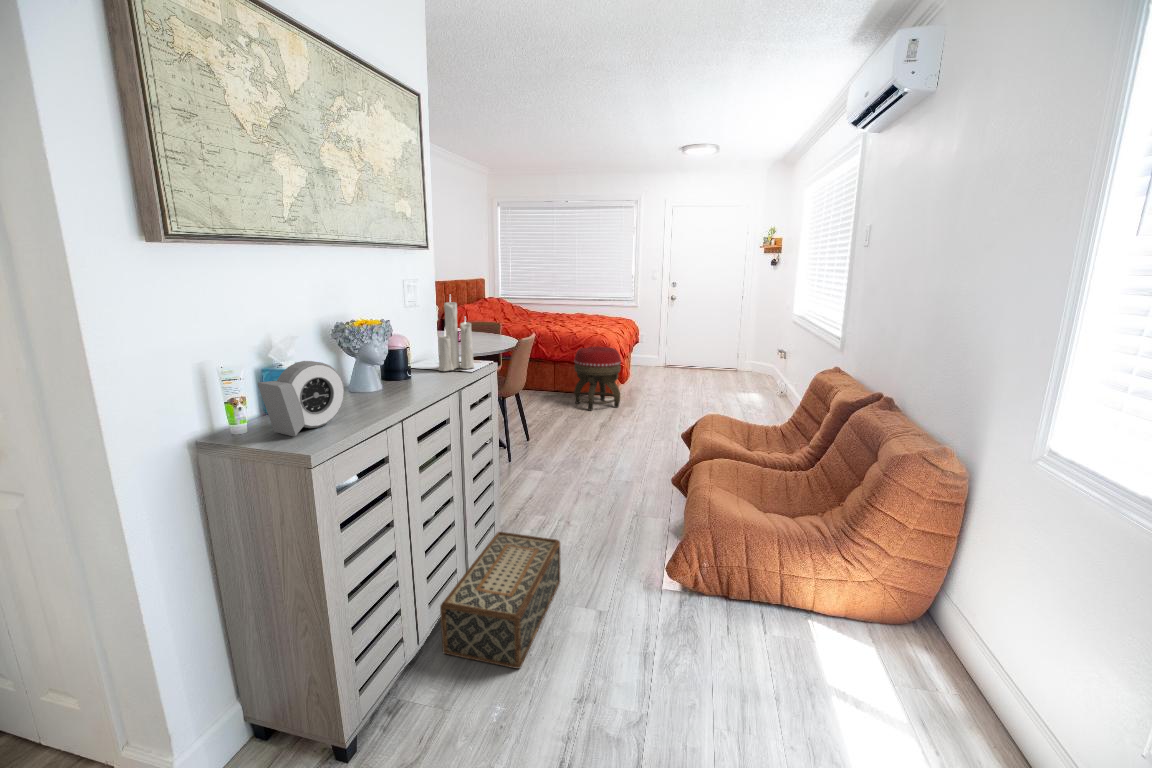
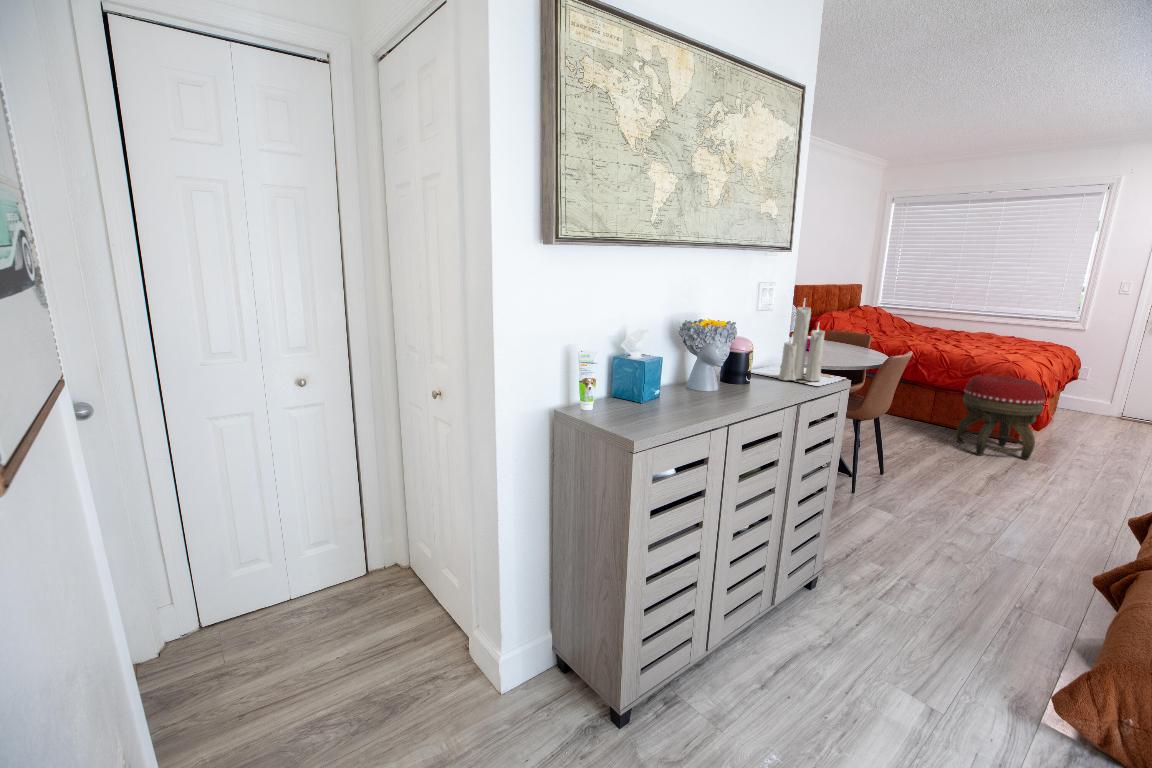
alarm clock: present [258,361,344,437] -> none [605,353,675,421]
woven basket: present [440,532,561,668] -> none [731,568,899,738]

